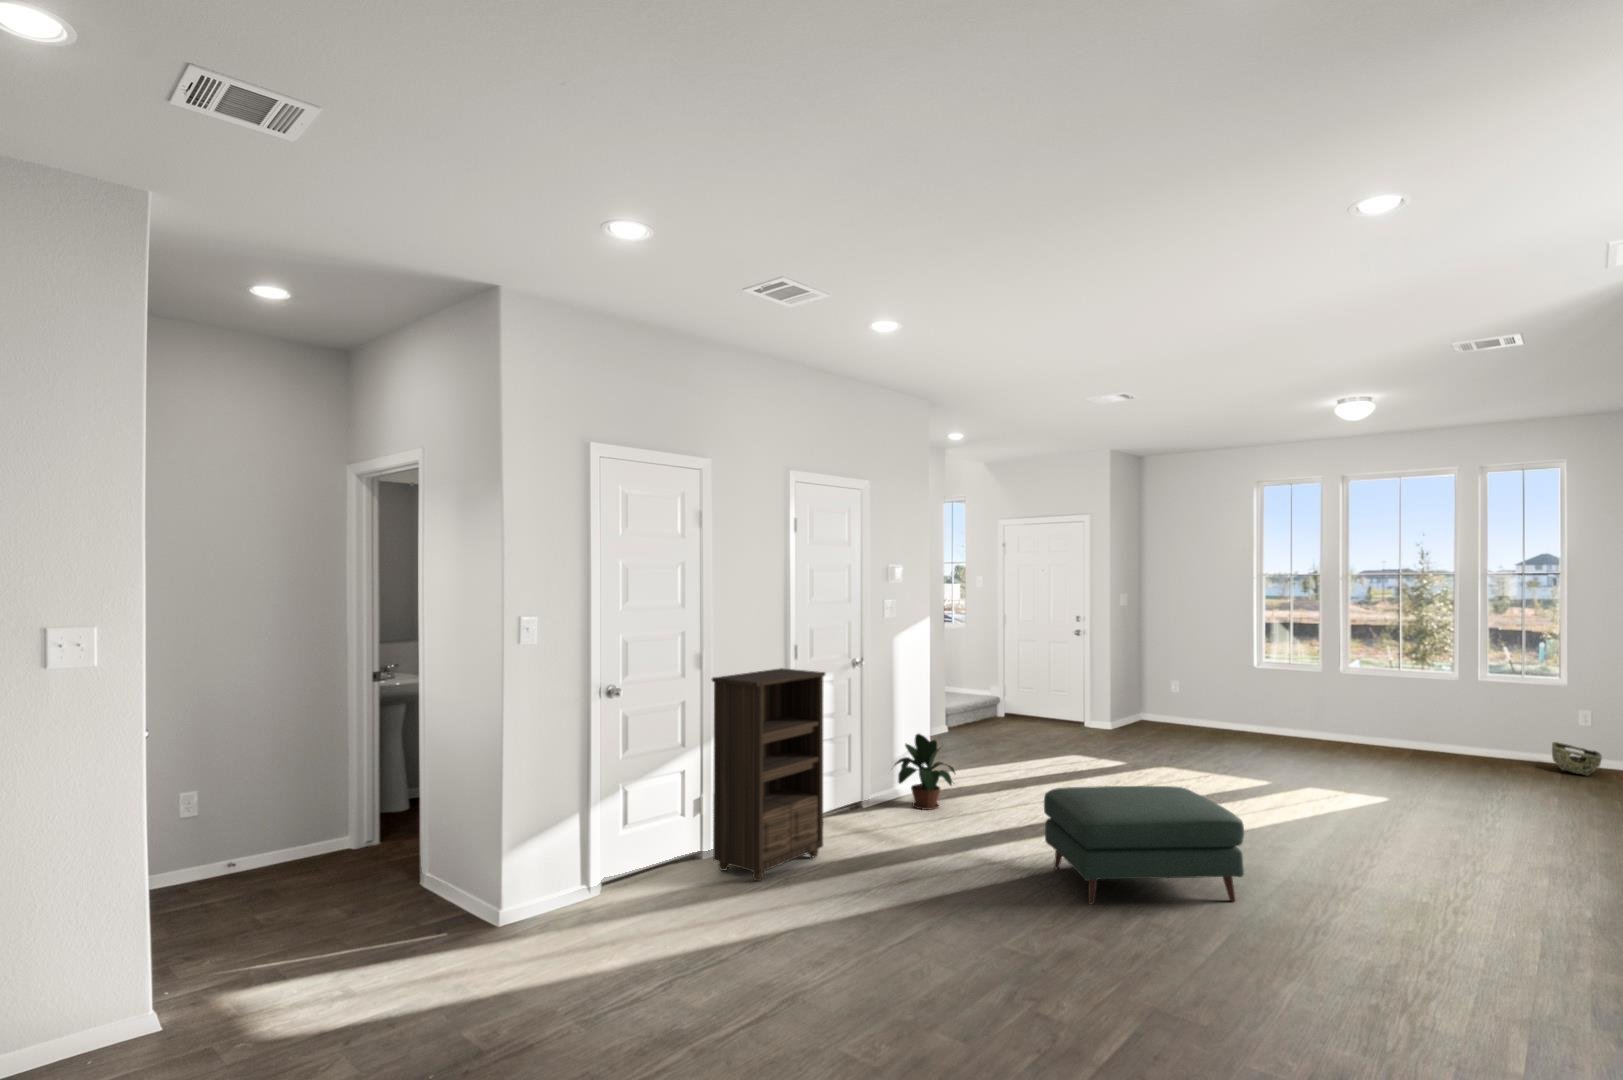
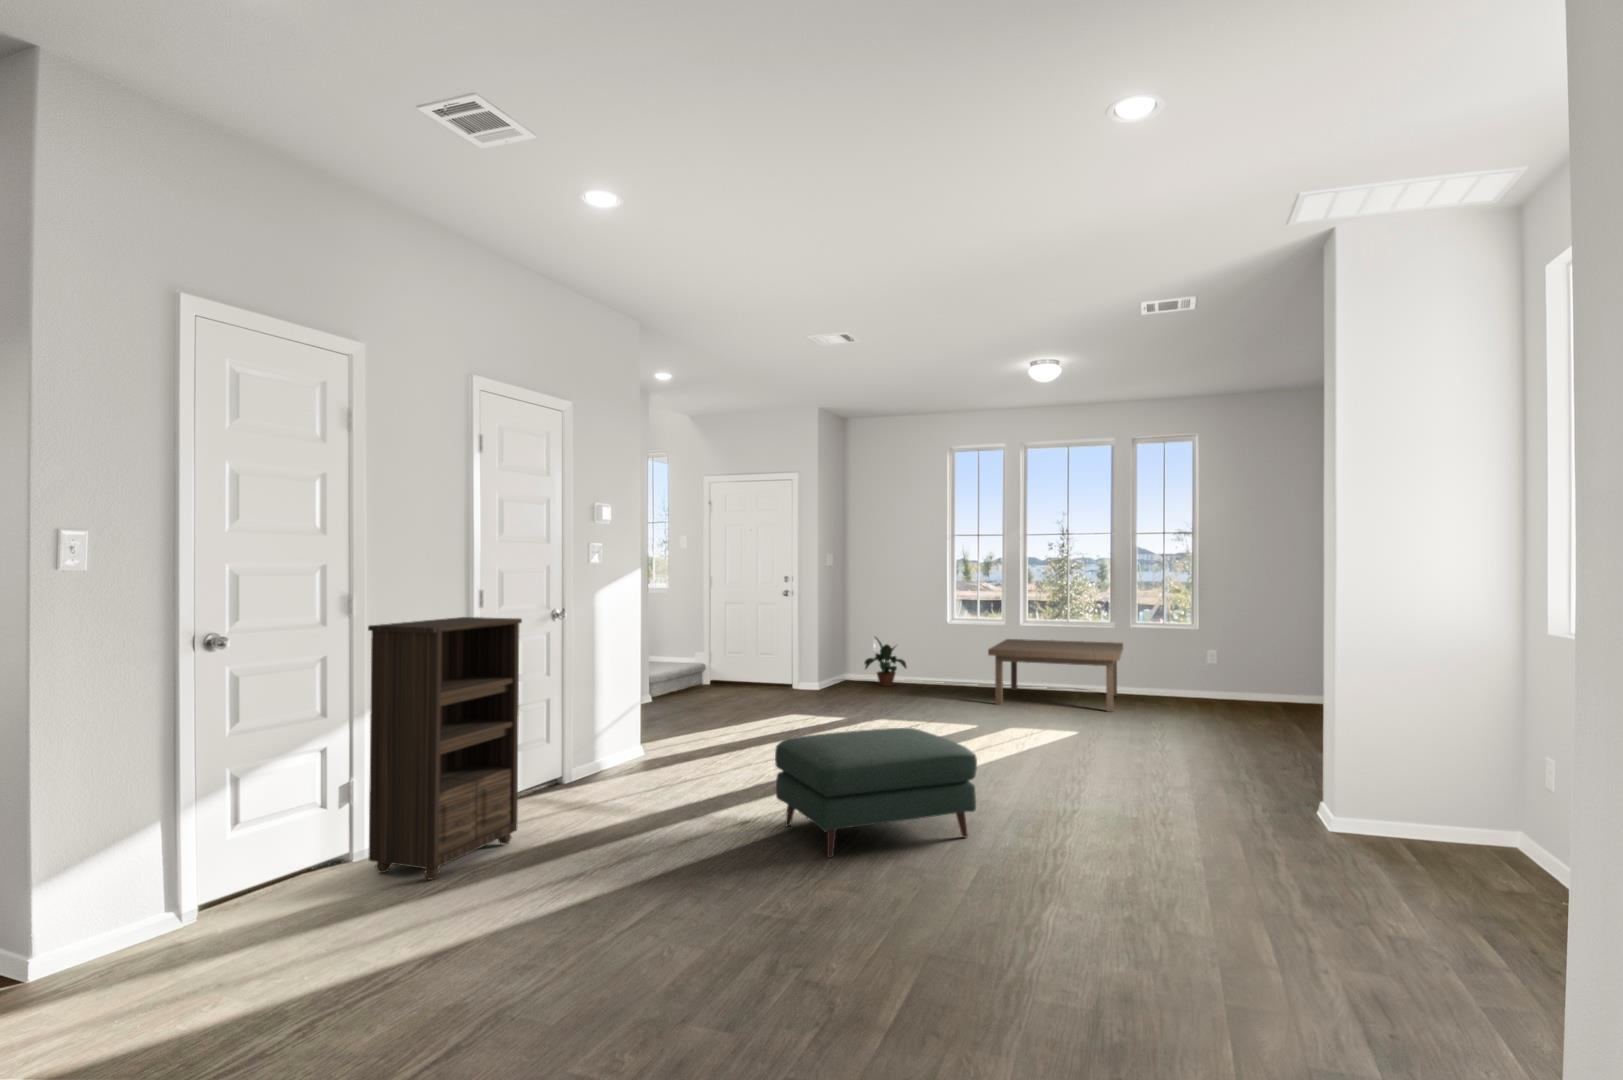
coffee table: none [1294,686,1468,776] -> present [988,639,1123,712]
potted plant: present [895,734,955,810] -> present [865,638,907,686]
woven basket: present [1552,742,1602,775] -> none [1185,678,1222,705]

